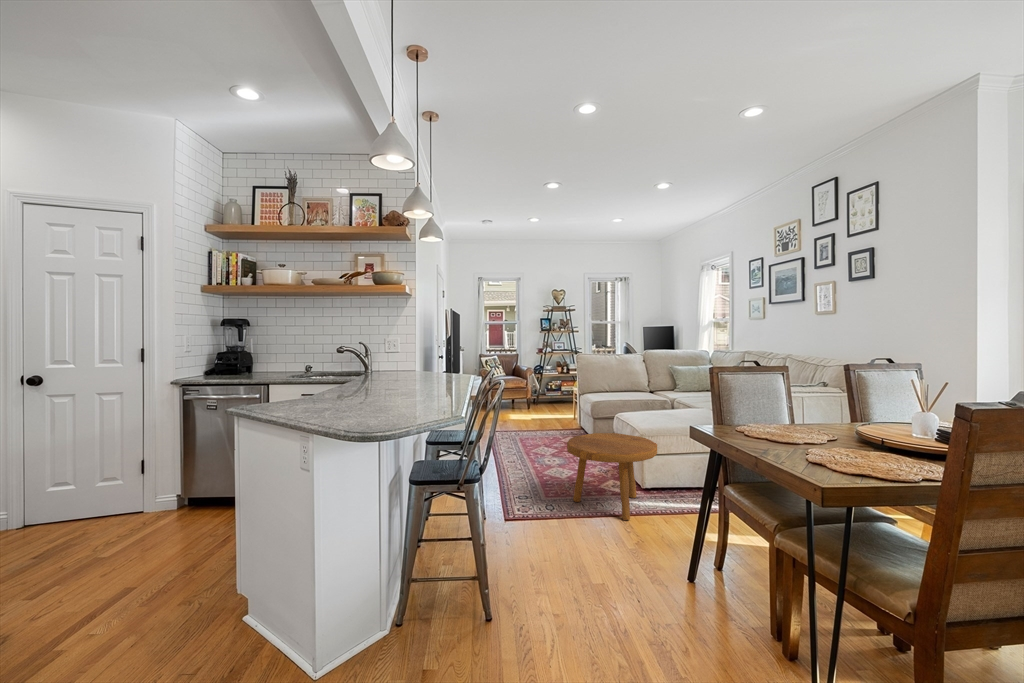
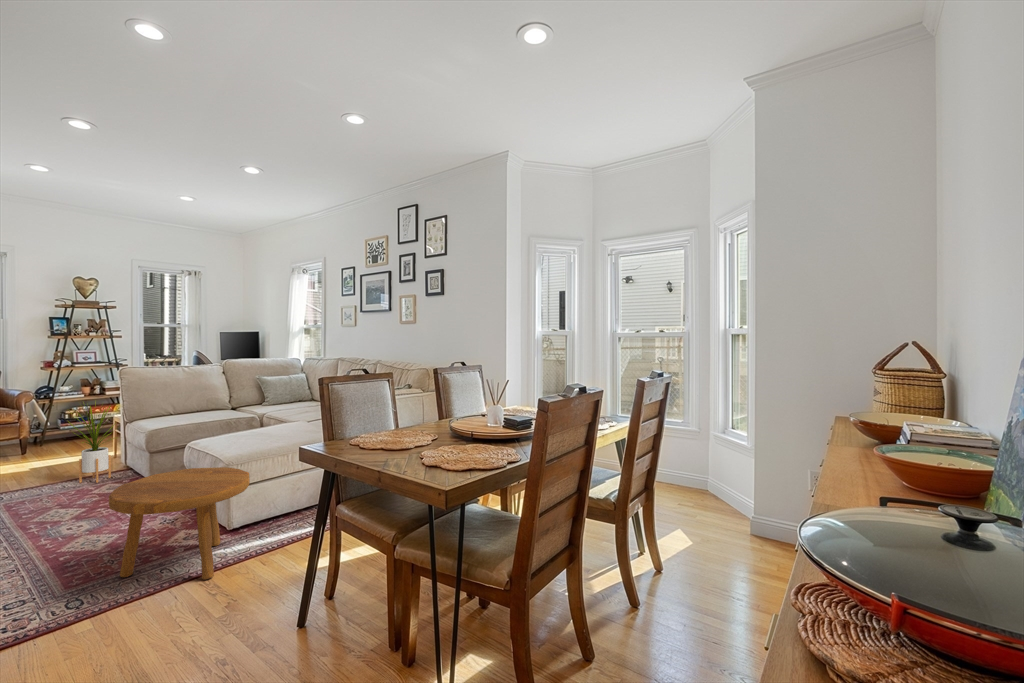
house plant: none [548,375,578,435] -> present [68,406,118,483]

